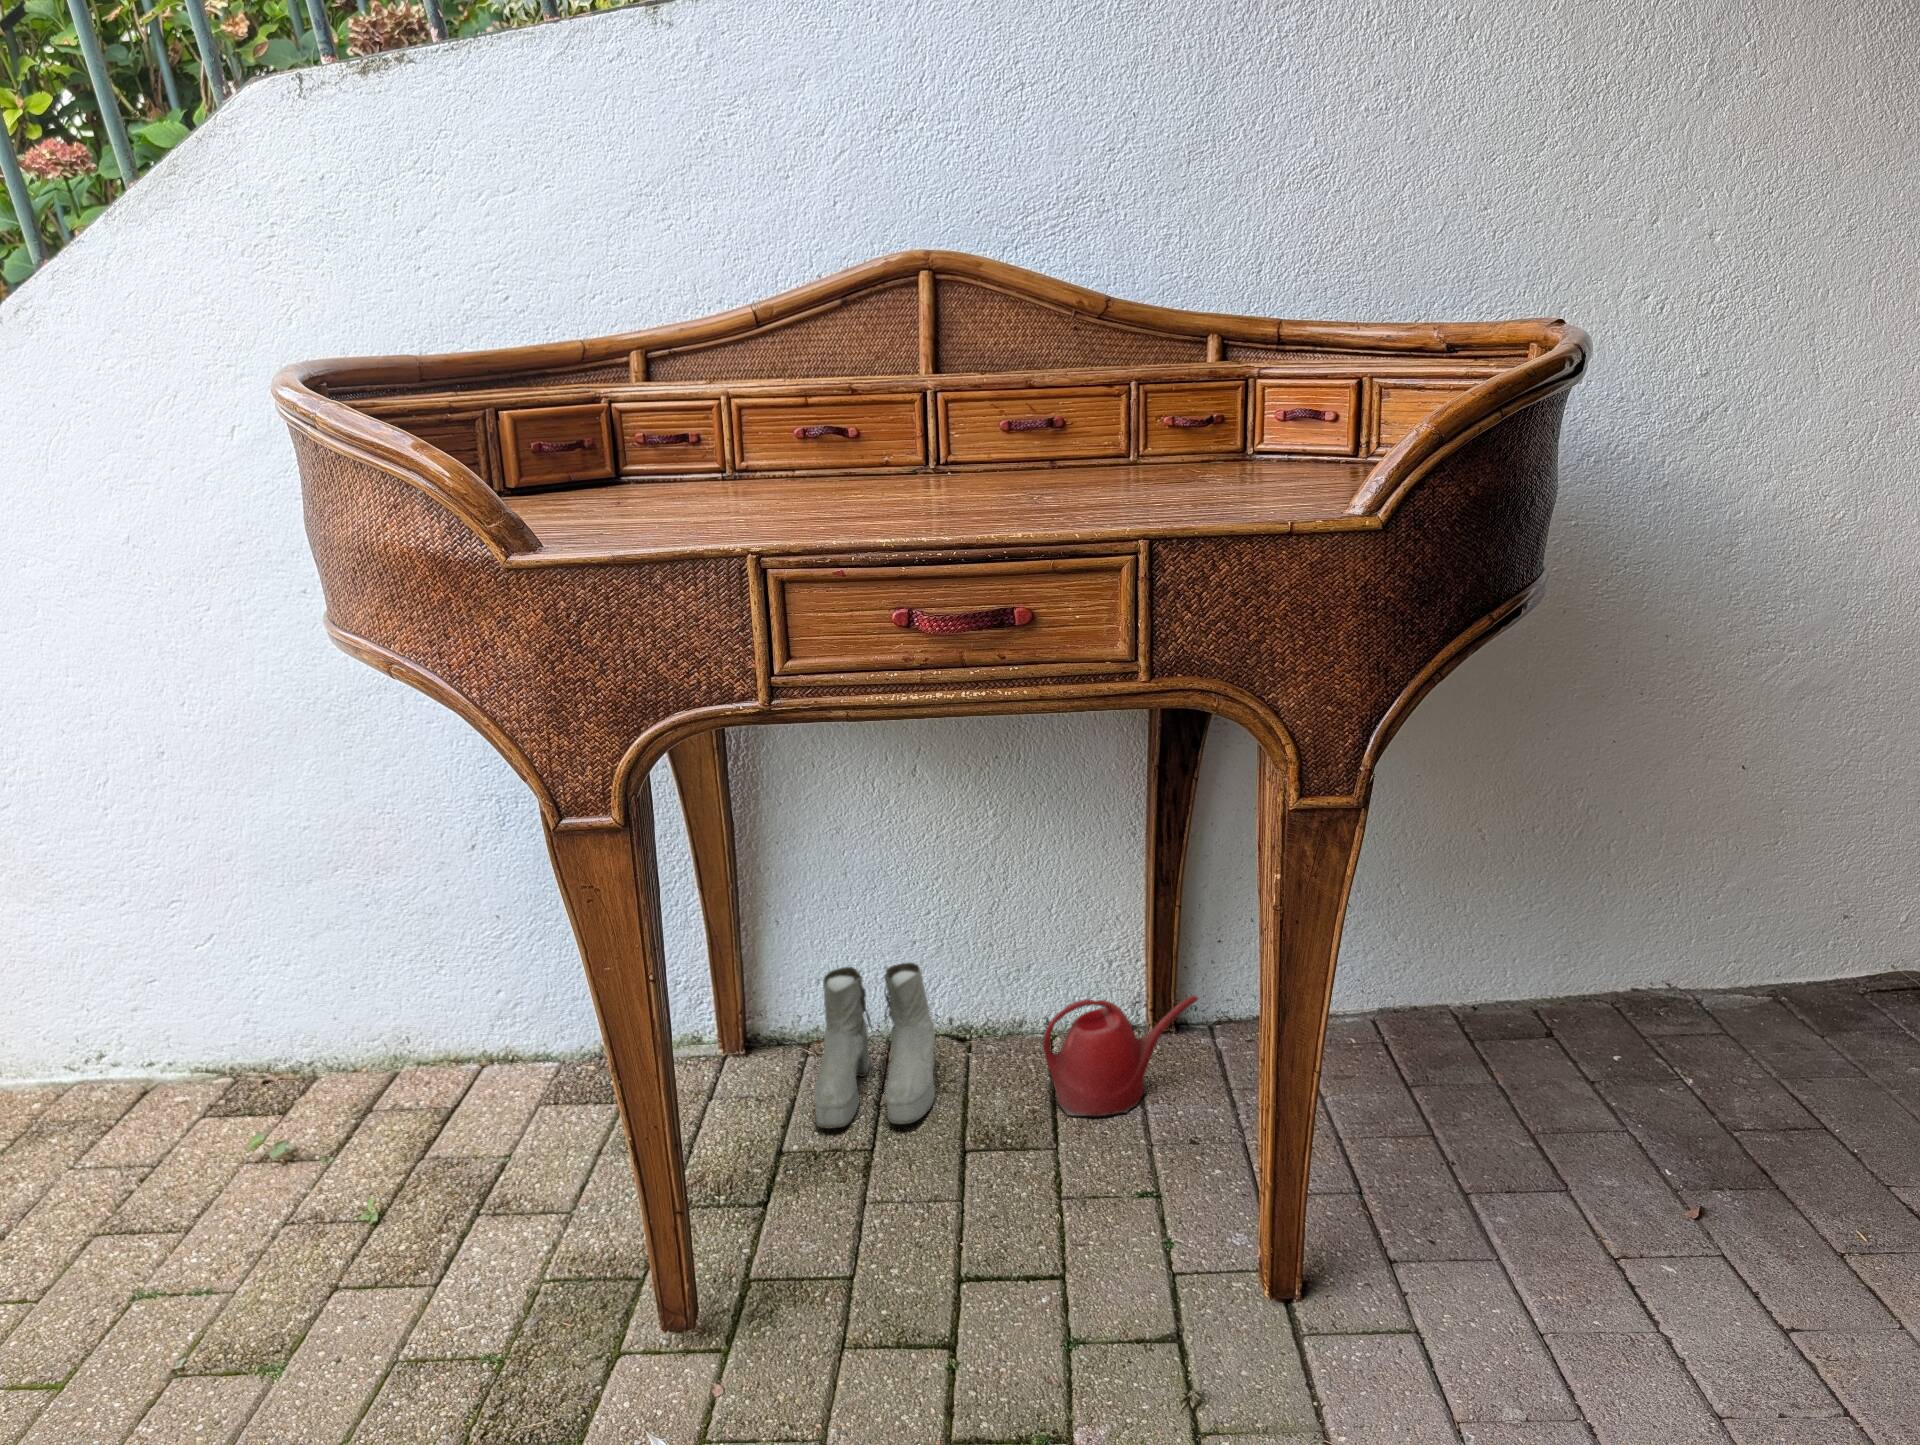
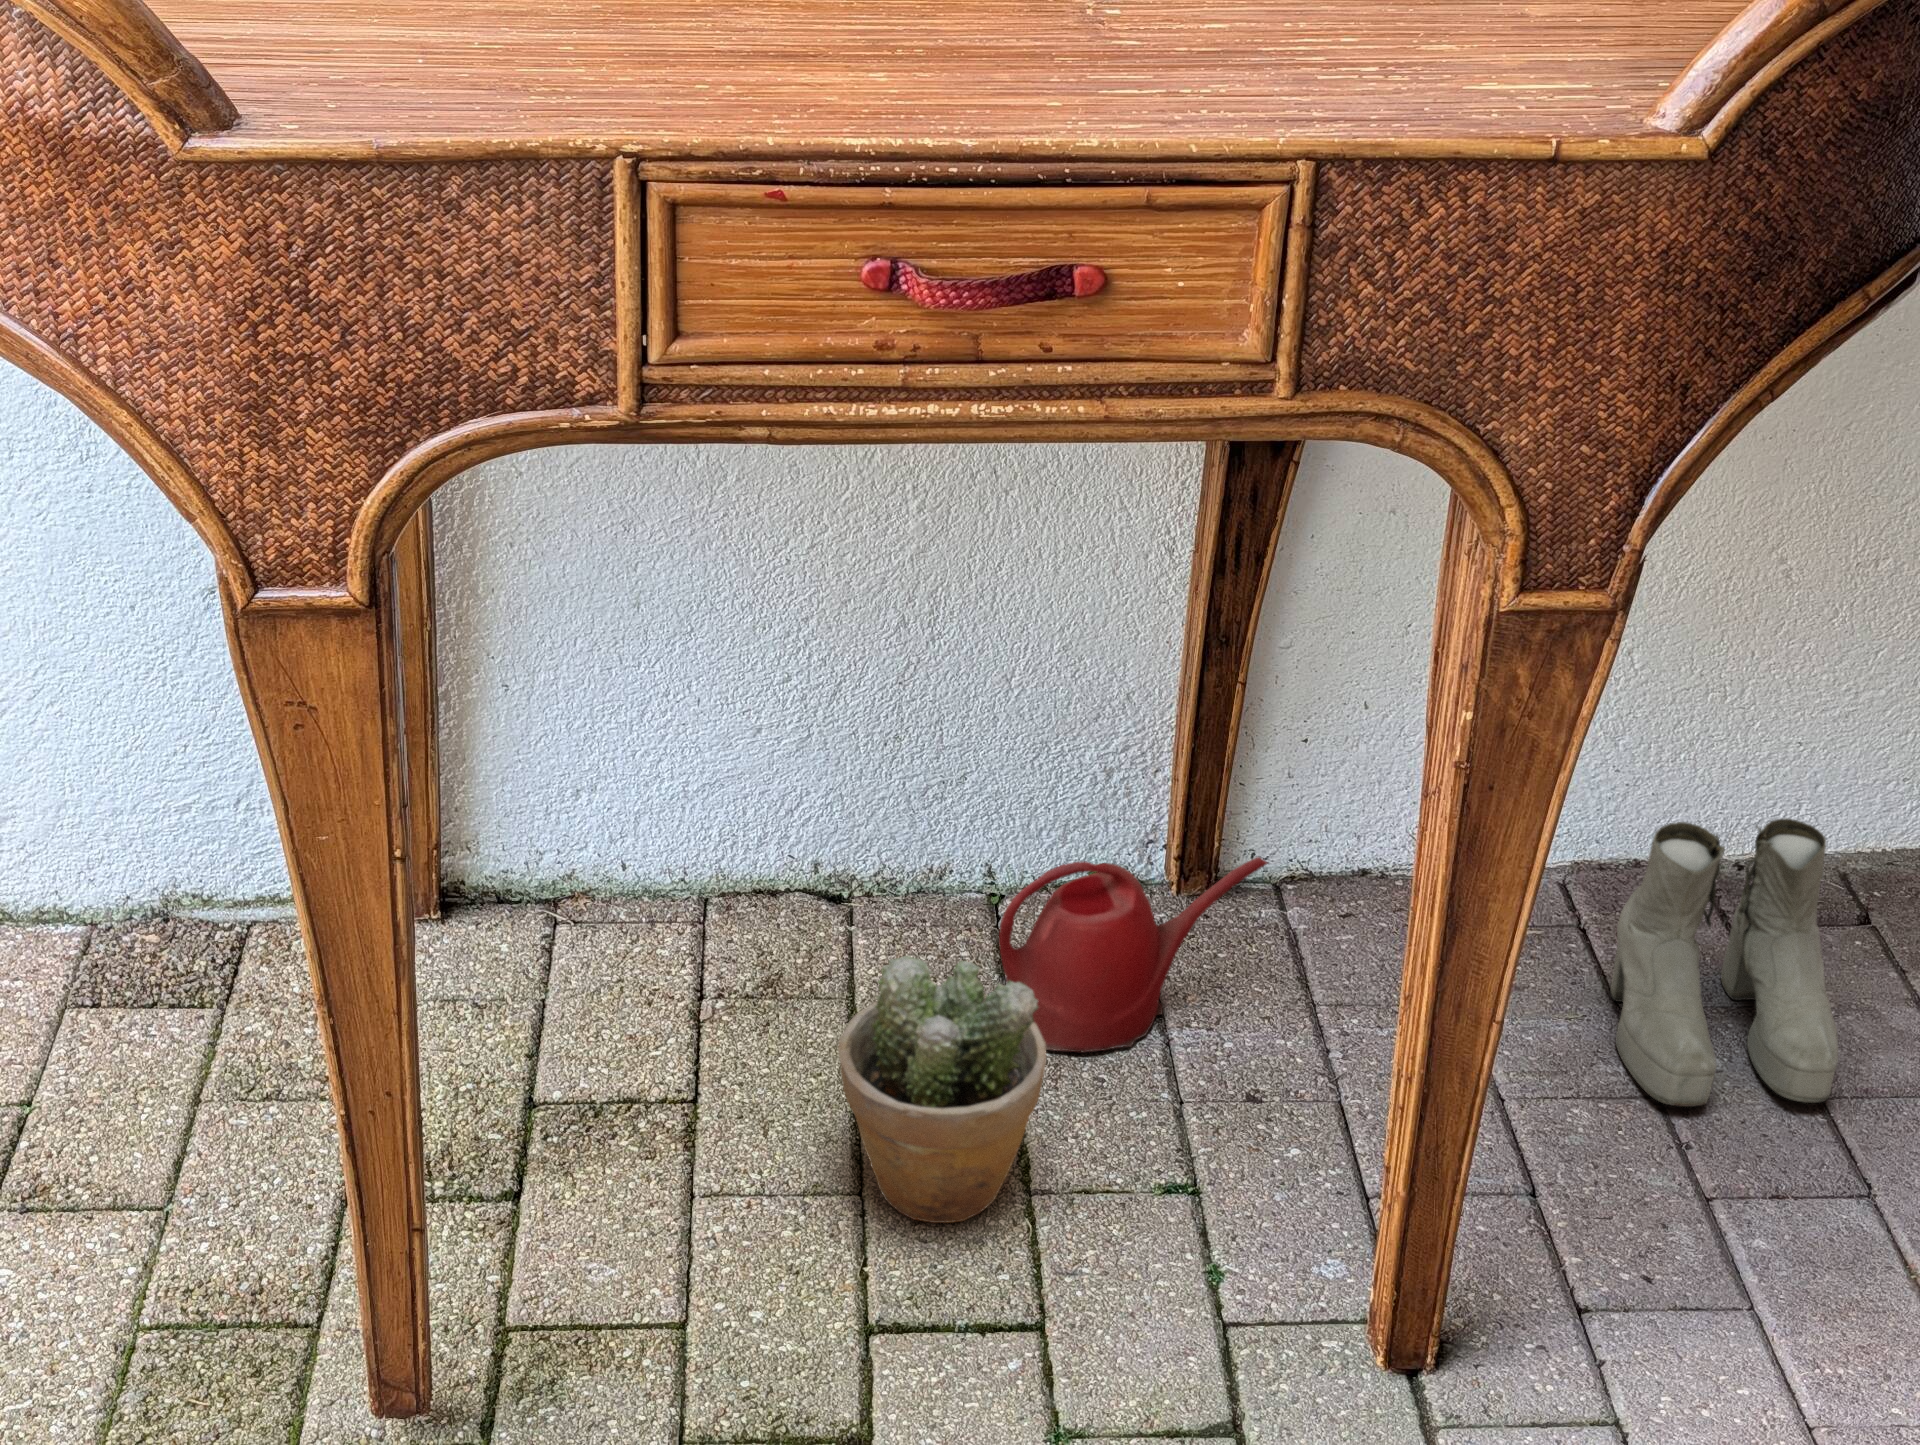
boots: present [814,962,935,1129] -> present [1610,818,1838,1107]
potted plant: none [939,1047,1061,1215] -> present [838,956,1046,1223]

